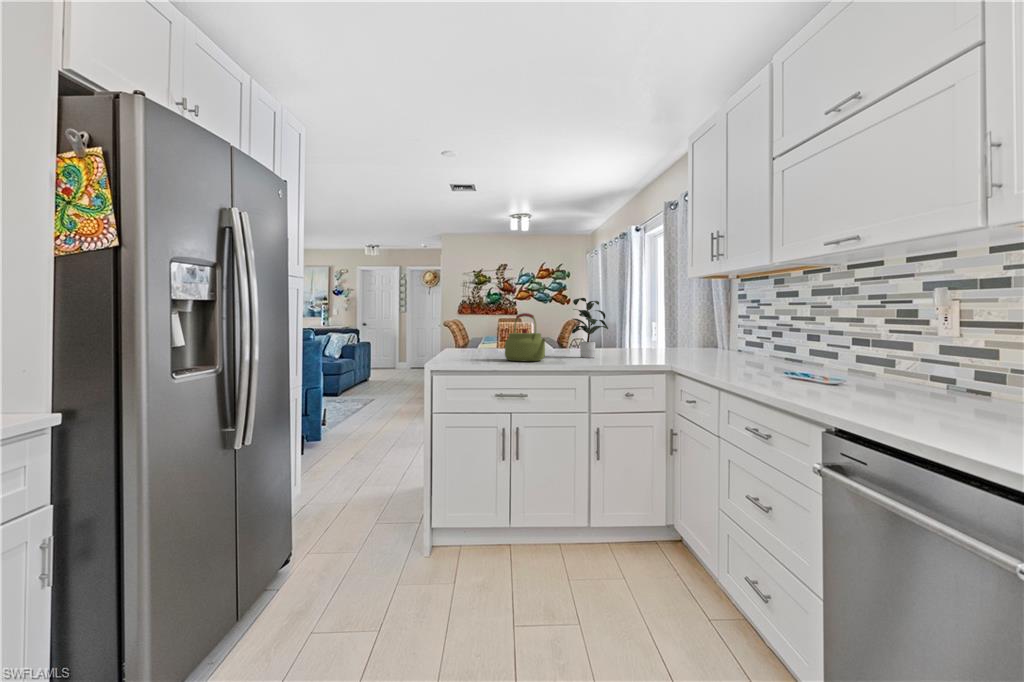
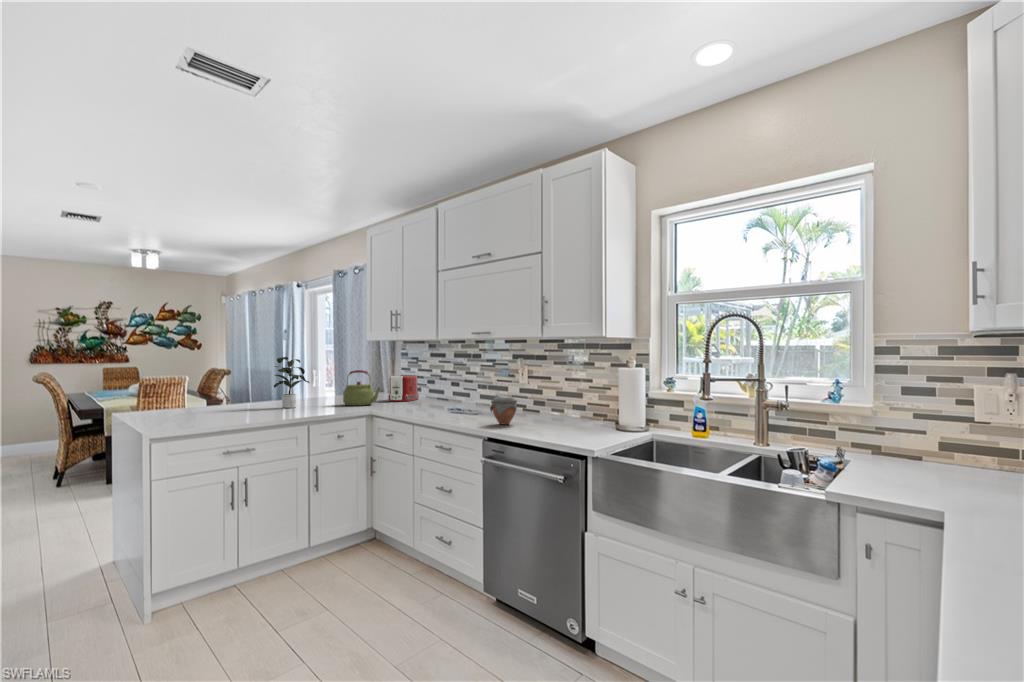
kettle: present [505,313,545,361] -> present [343,370,380,406]
toaster: none [715,325,763,360] -> present [388,375,419,402]
jar: none [849,355,919,411] -> present [490,397,517,425]

